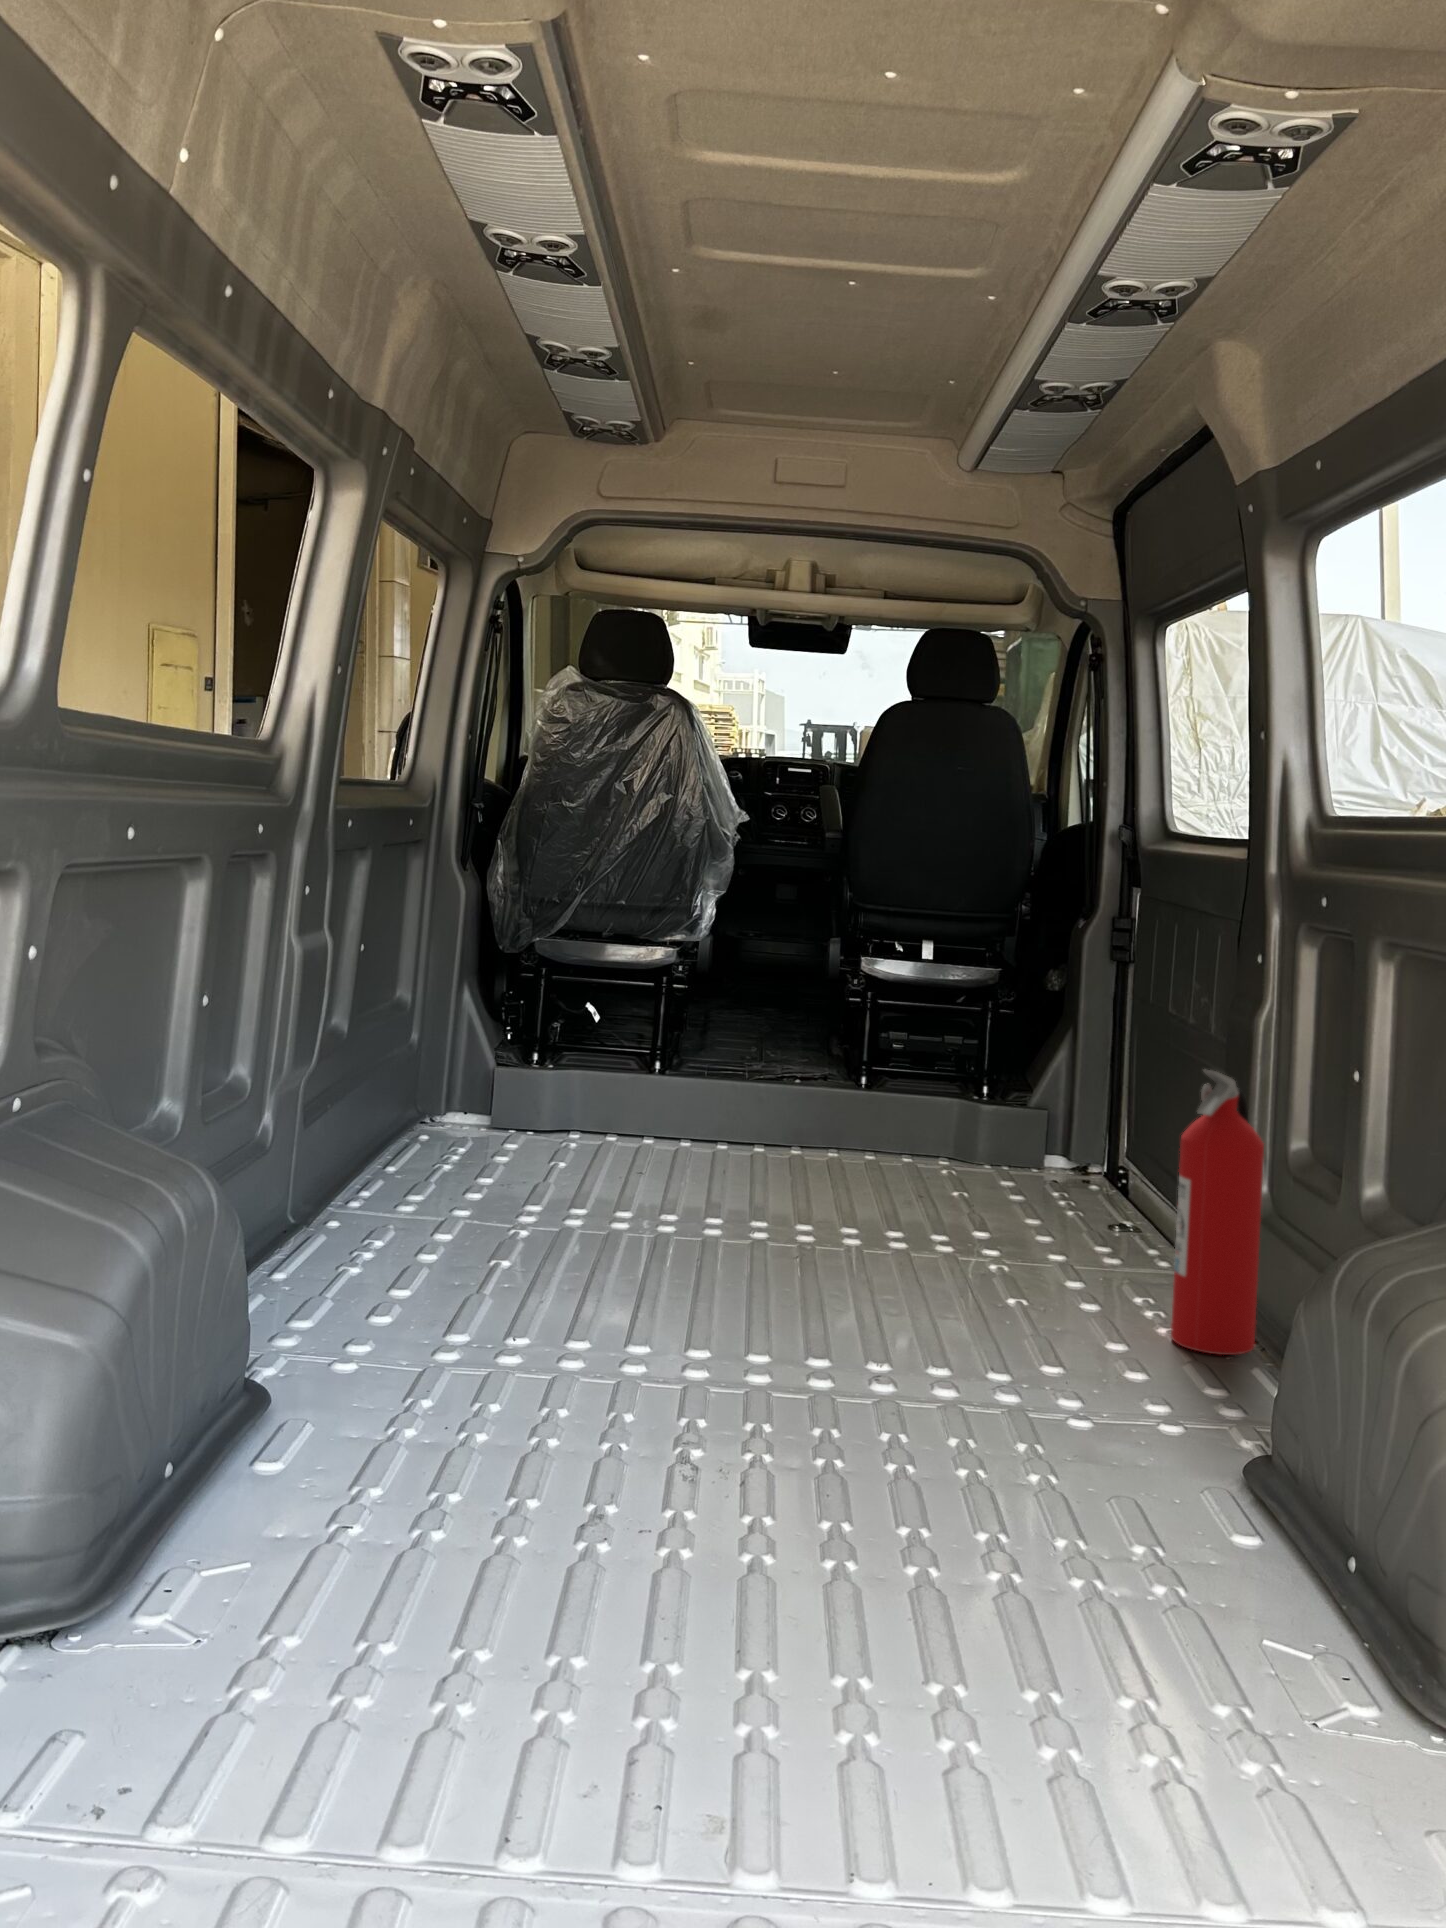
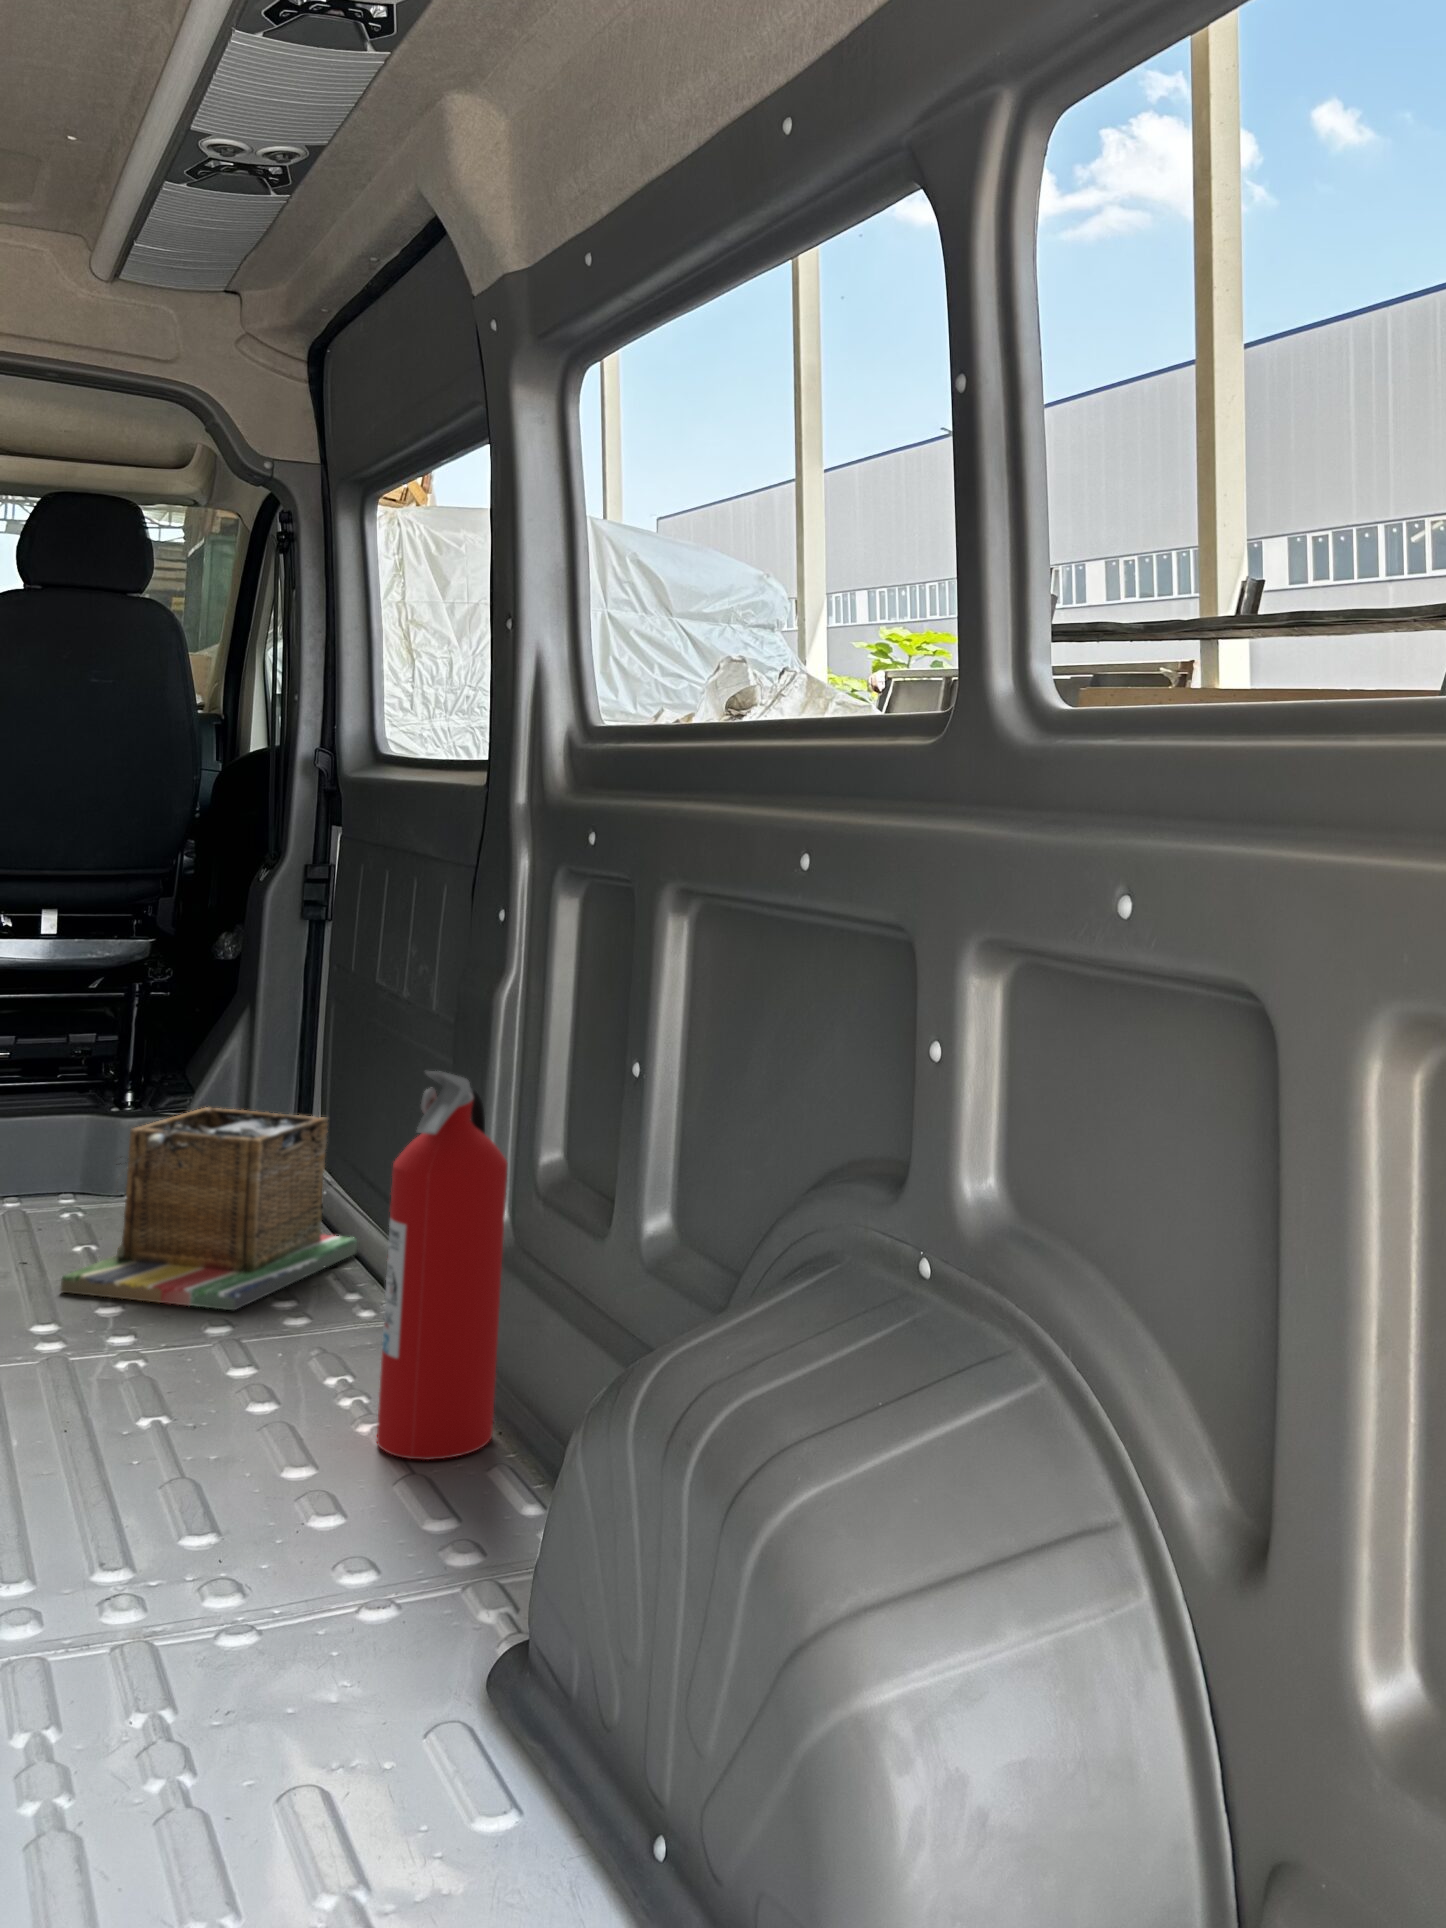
laundry basket: none [949,1098,1156,1245] -> present [61,1107,357,1310]

